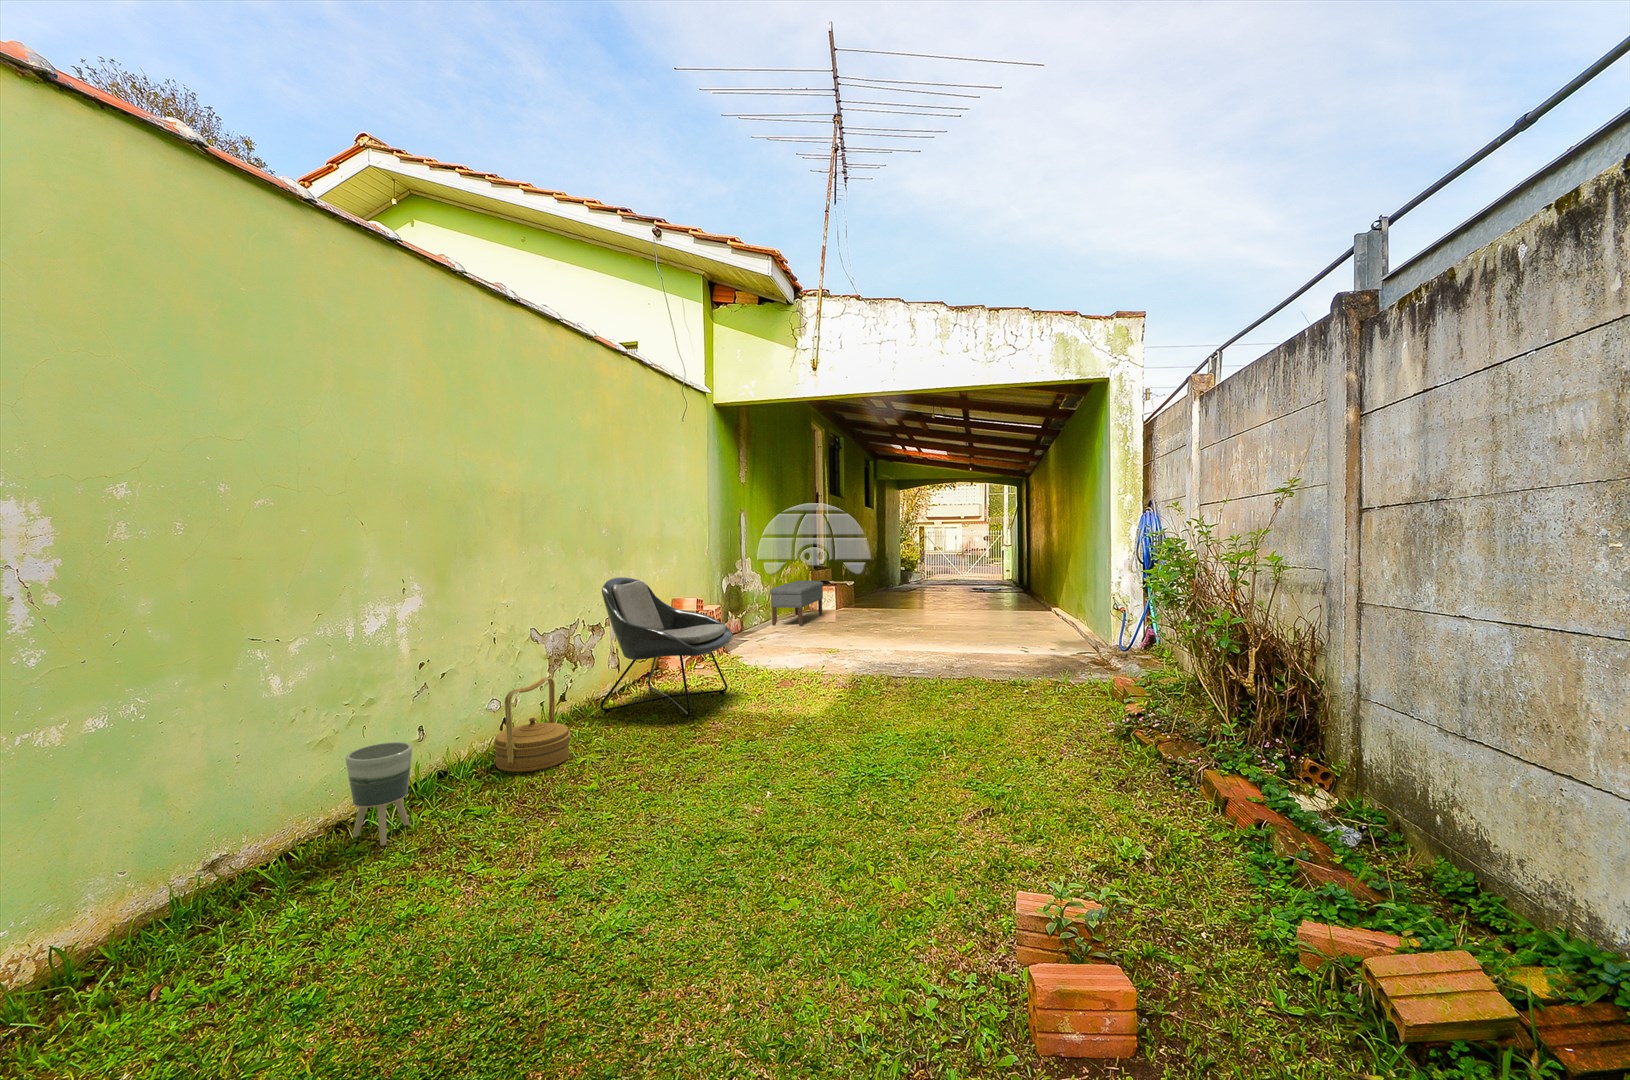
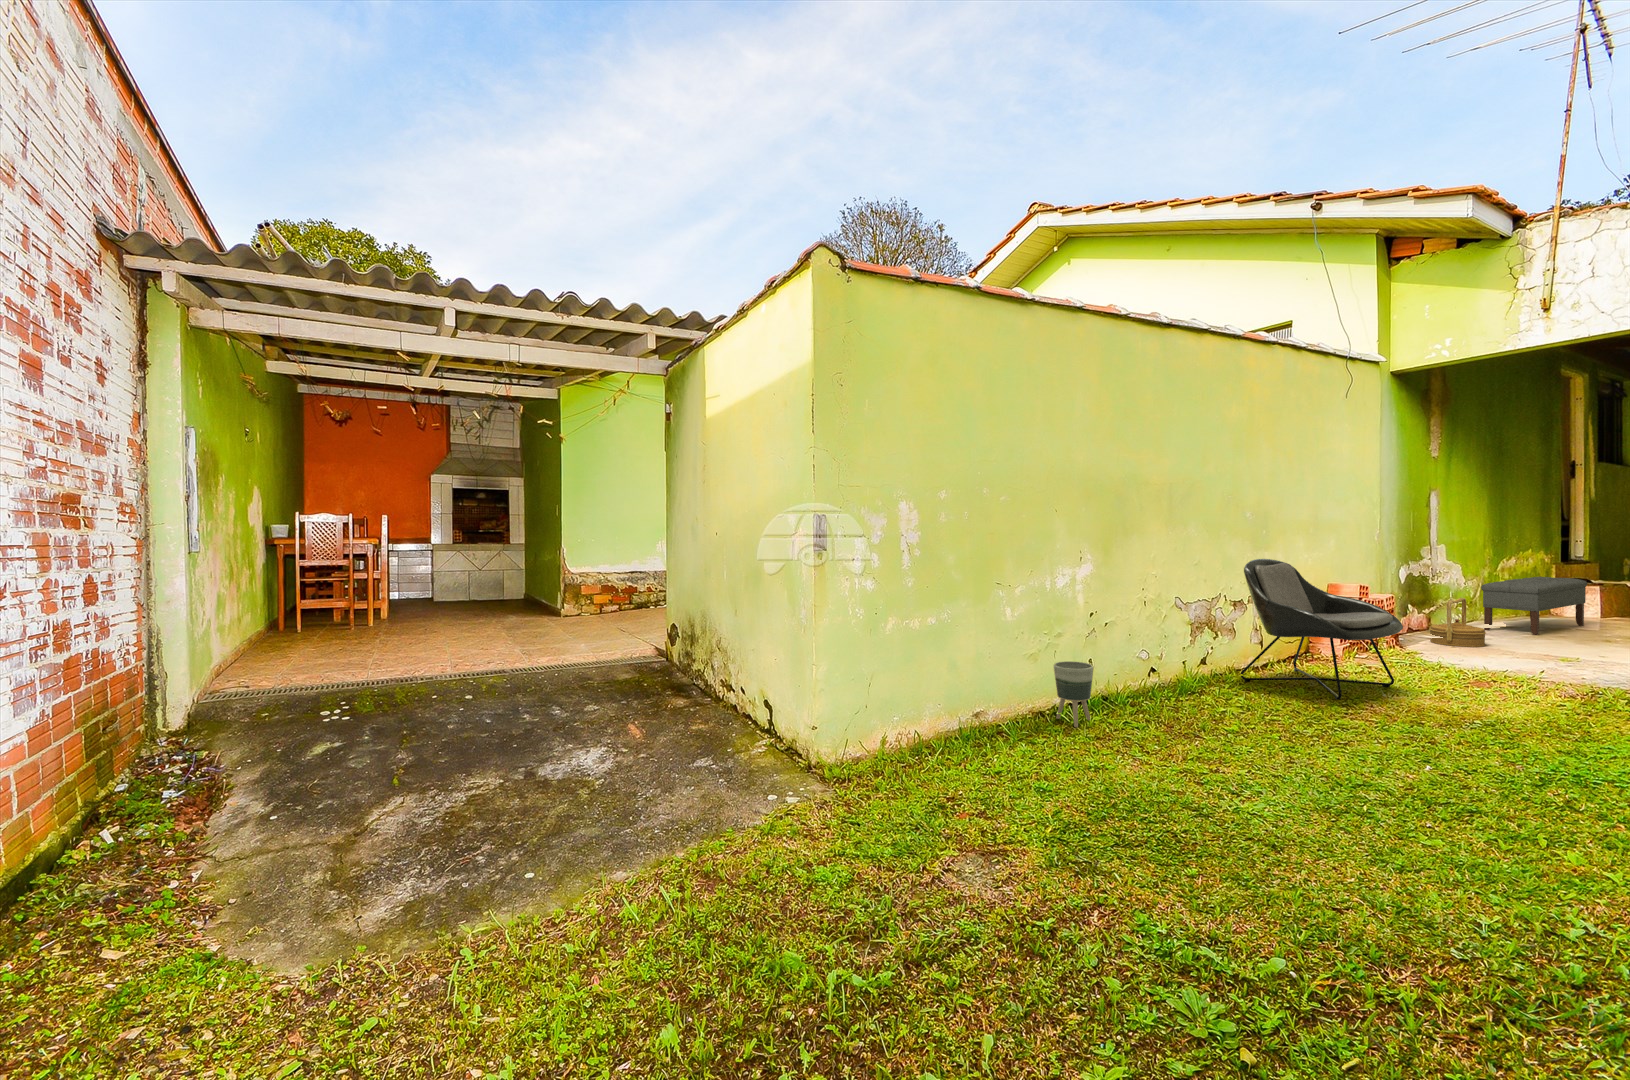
woven basket: present [493,677,570,772] -> present [1429,598,1486,647]

